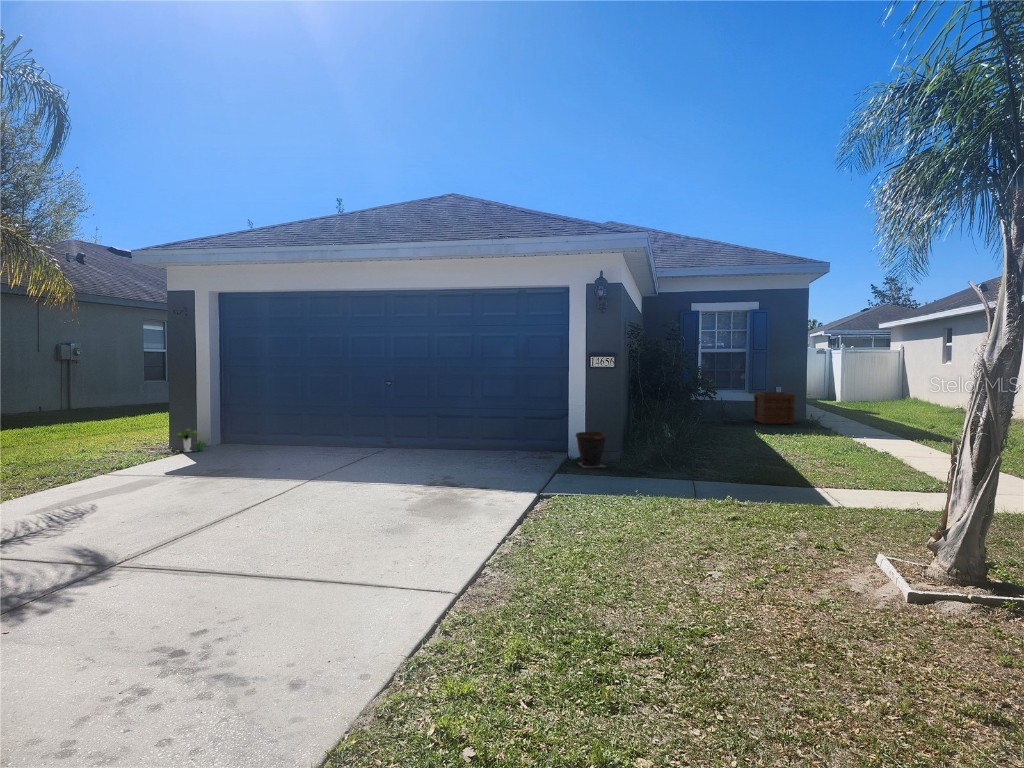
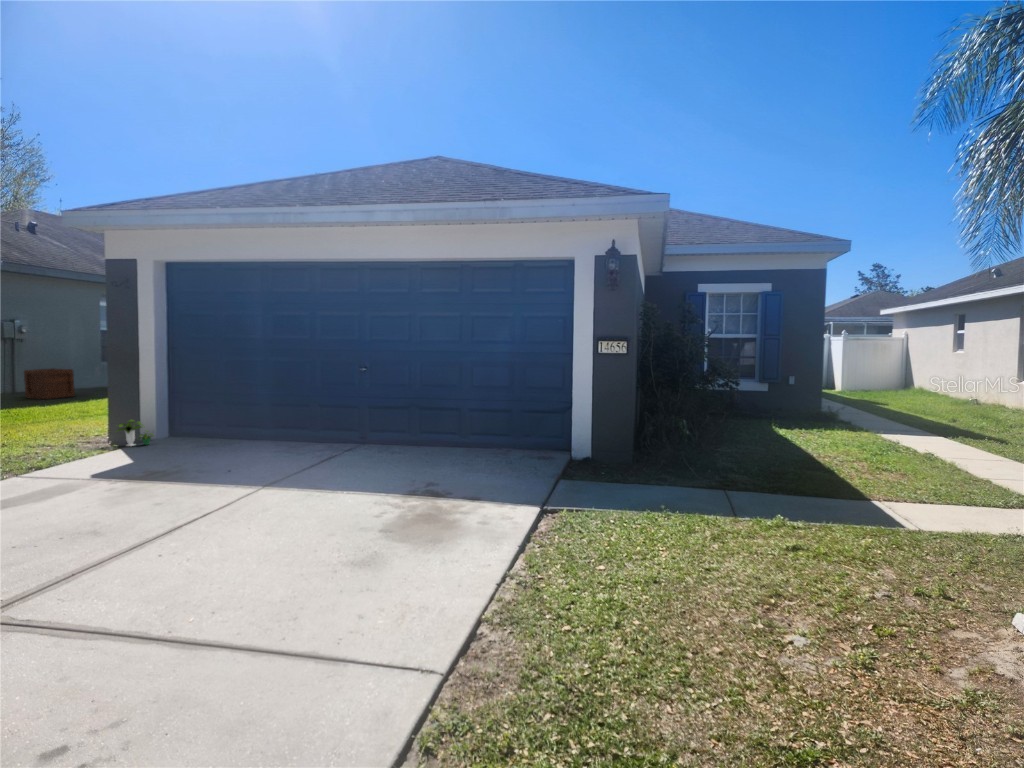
wooden crate: present [753,392,795,424] -> present [24,368,75,399]
bucket: present [576,432,606,468] -> none [581,428,618,470]

